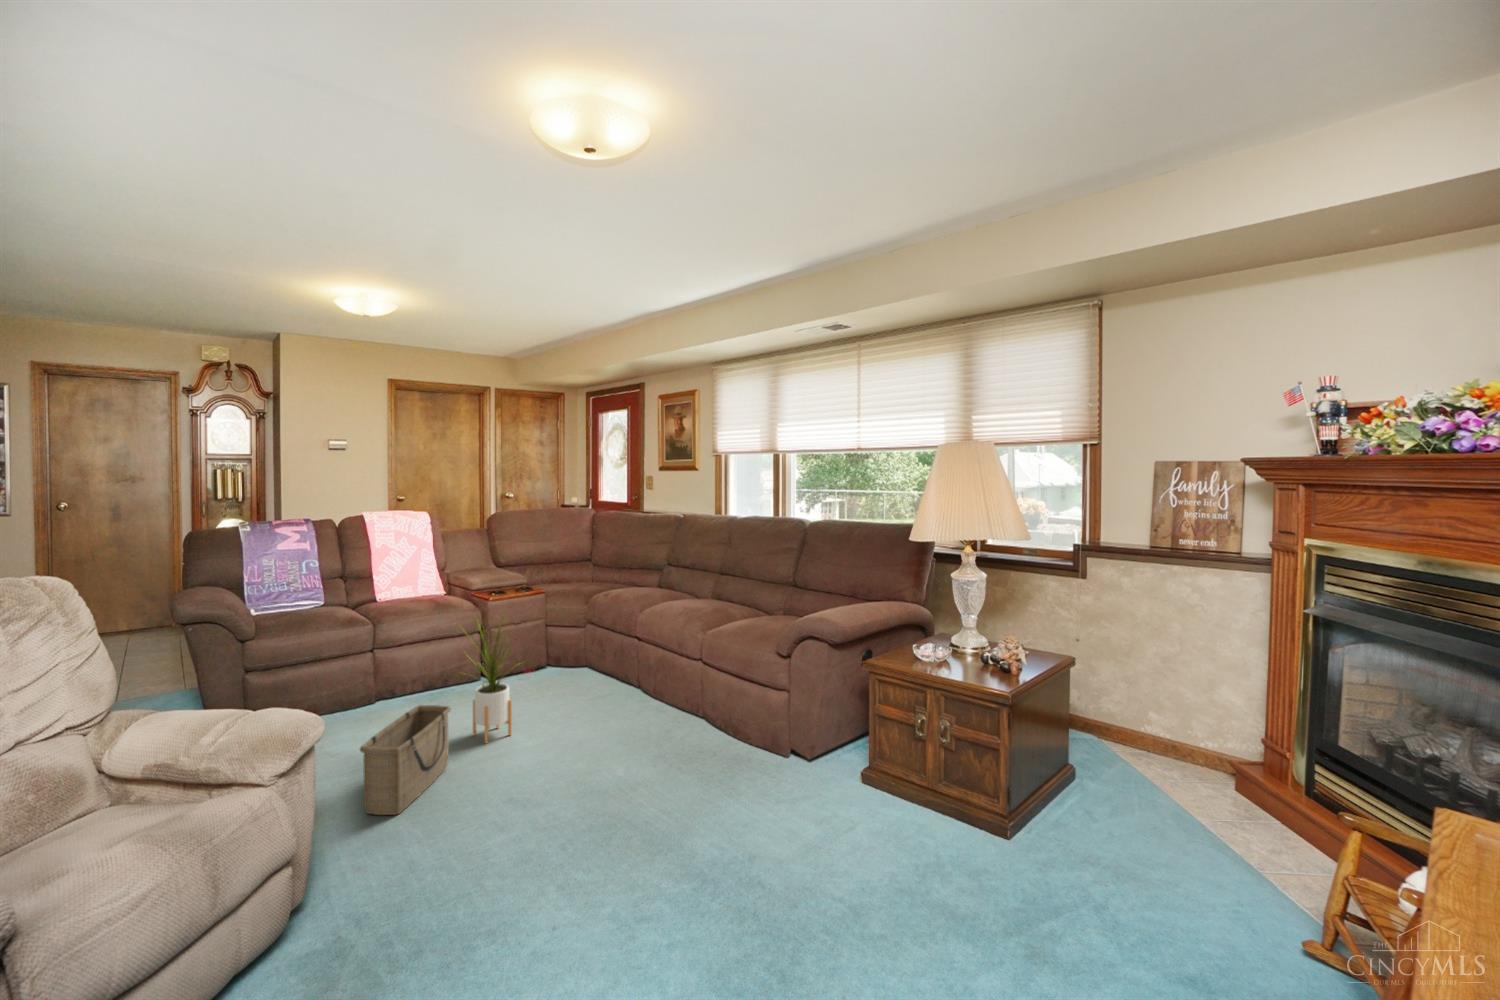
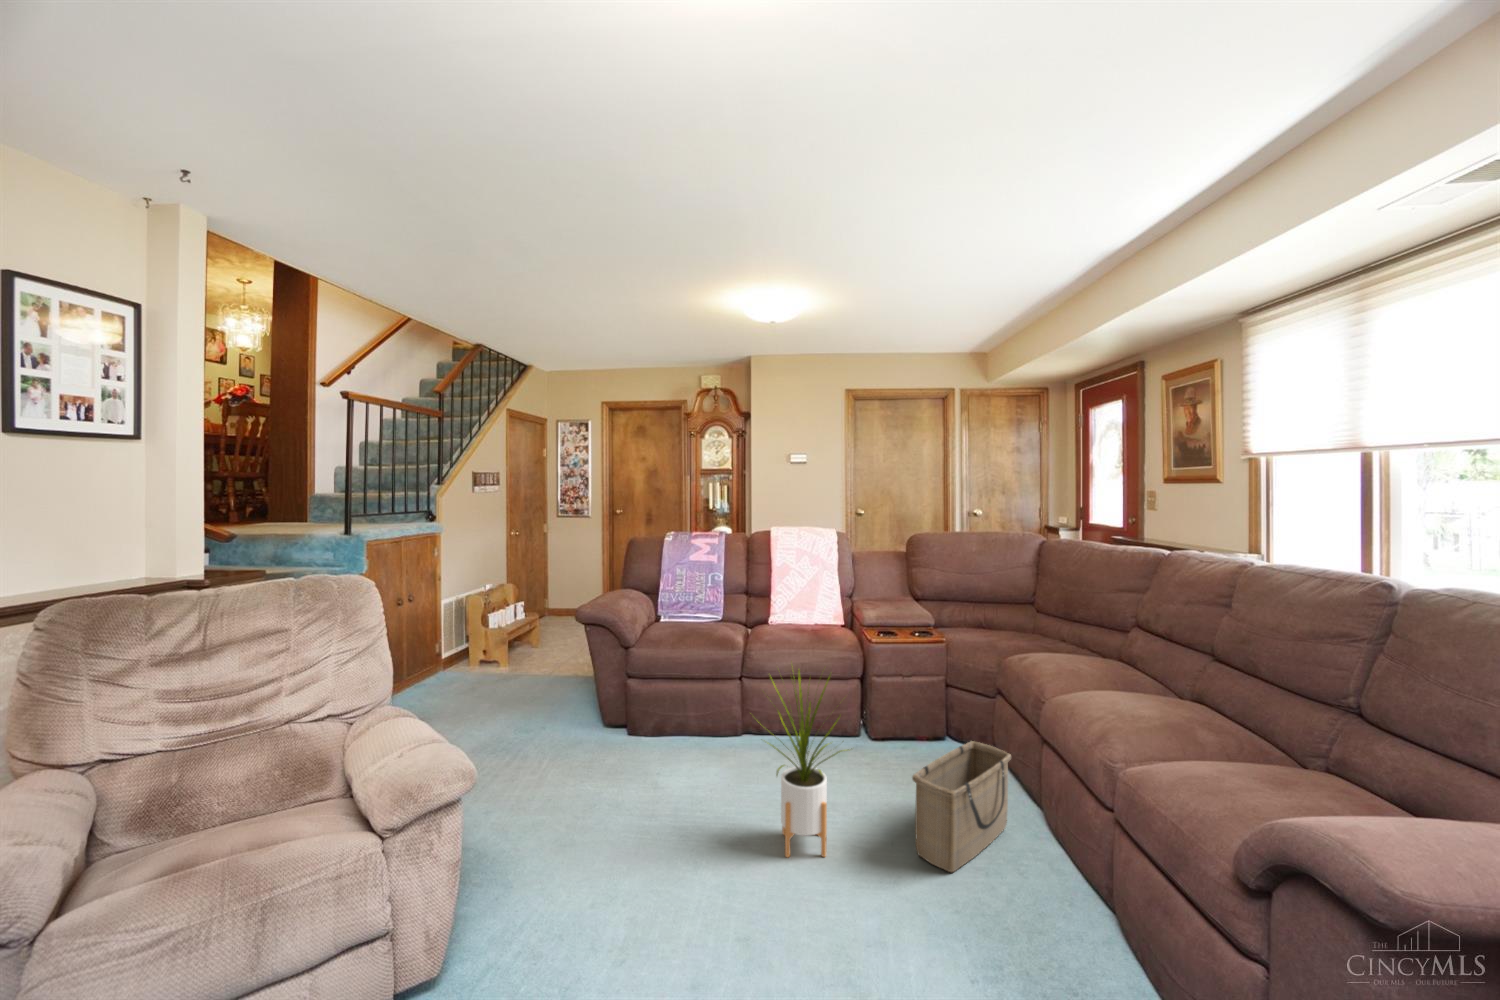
basket: present [360,705,451,815] -> present [912,741,1011,872]

